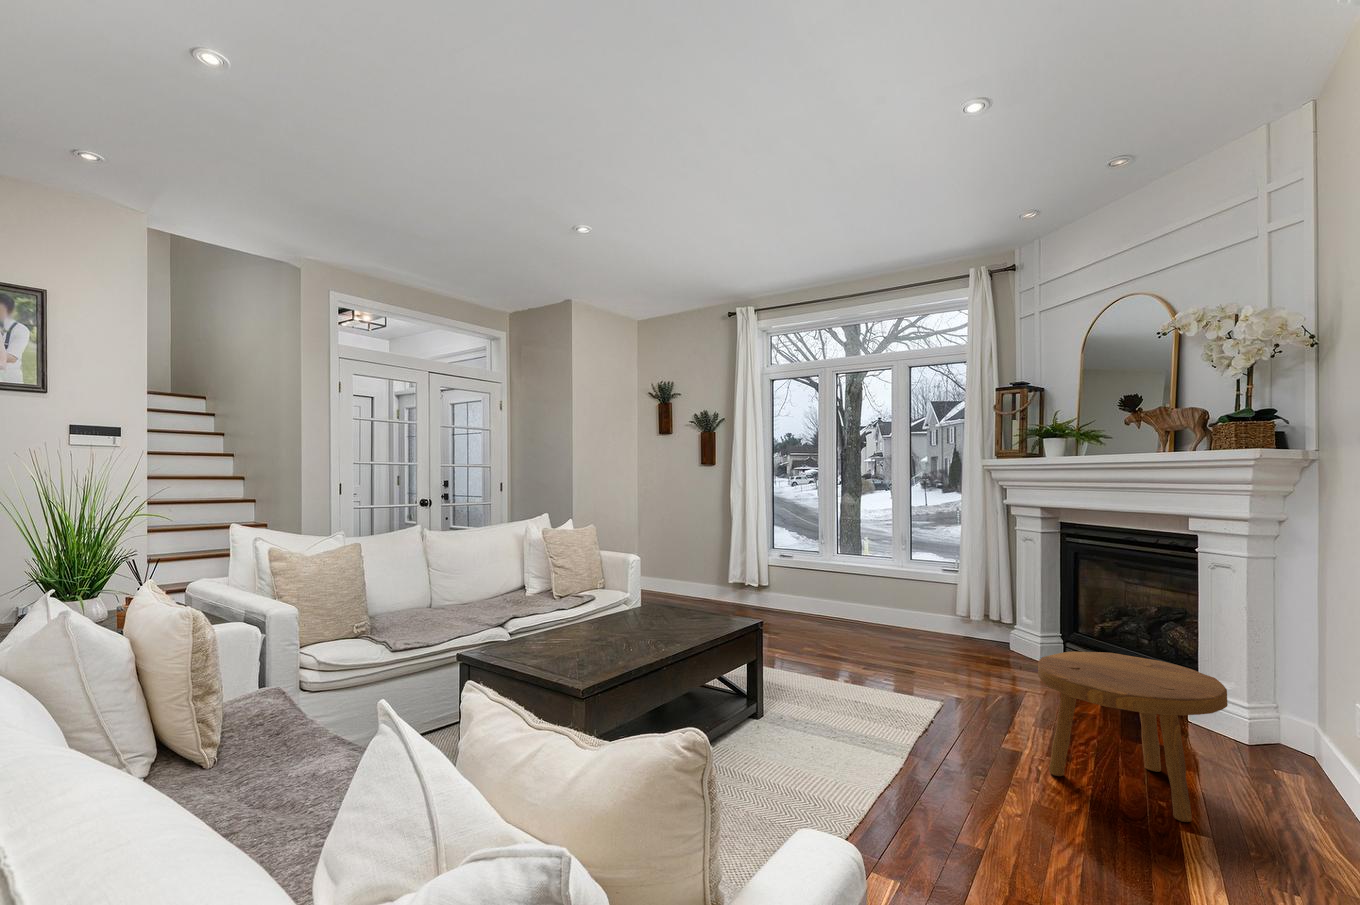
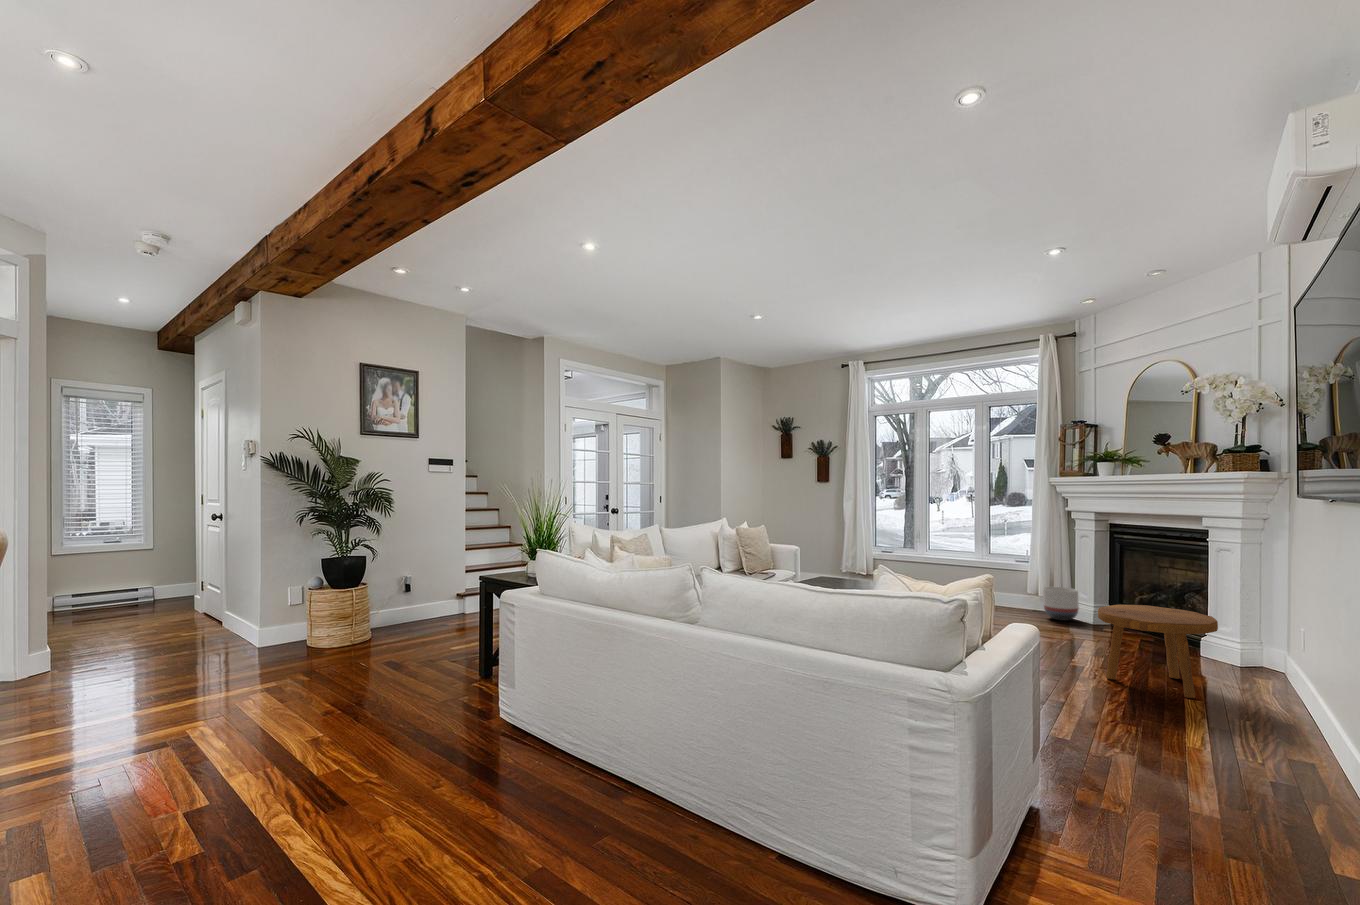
planter: none [972,607,1017,653] -> present [1043,587,1079,621]

